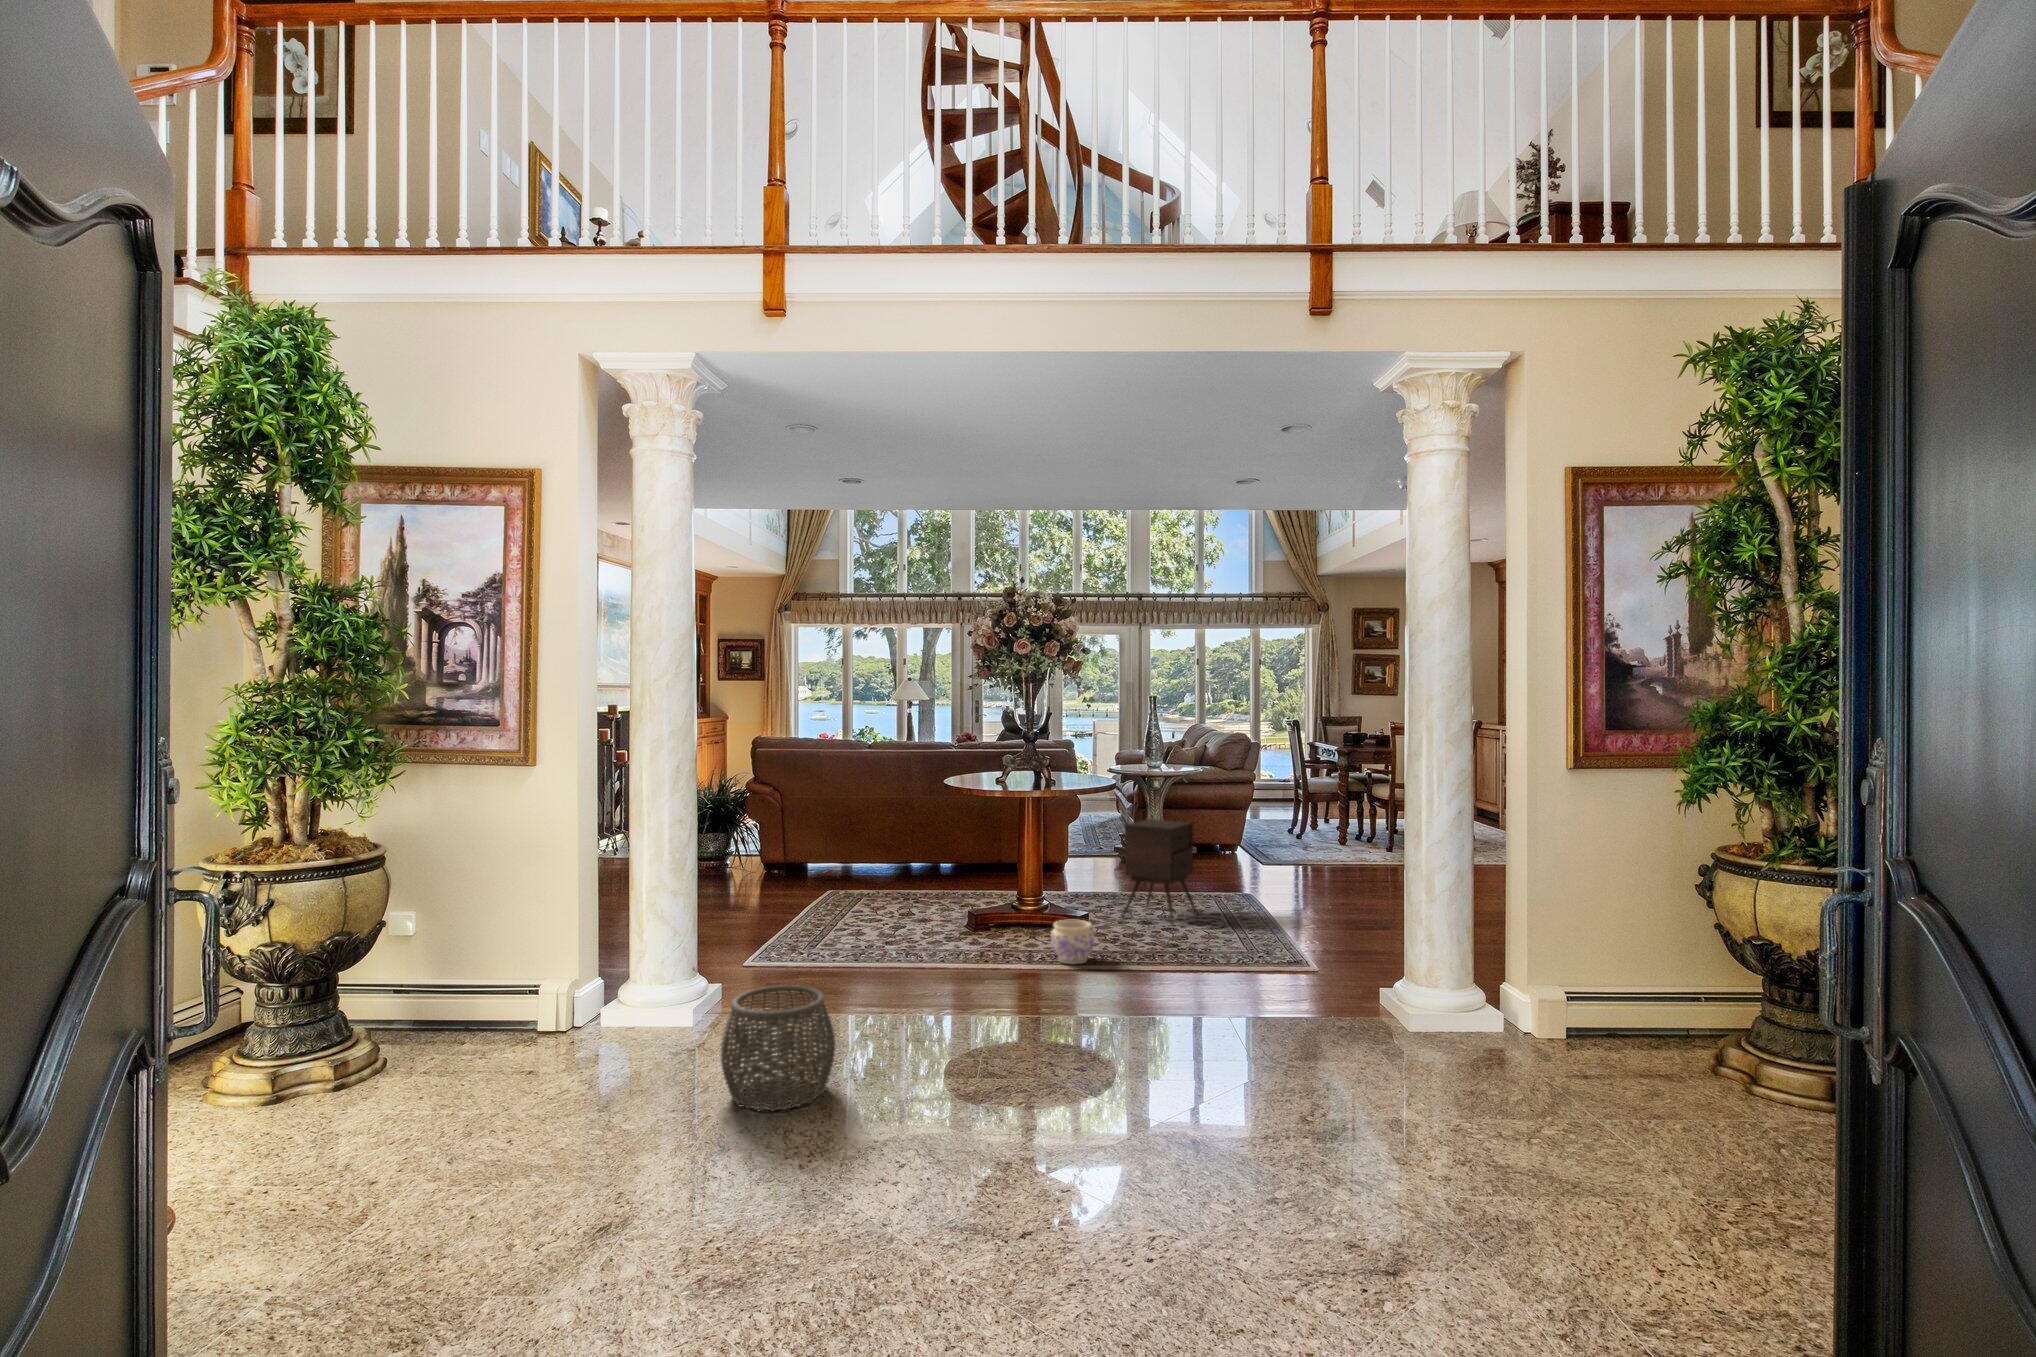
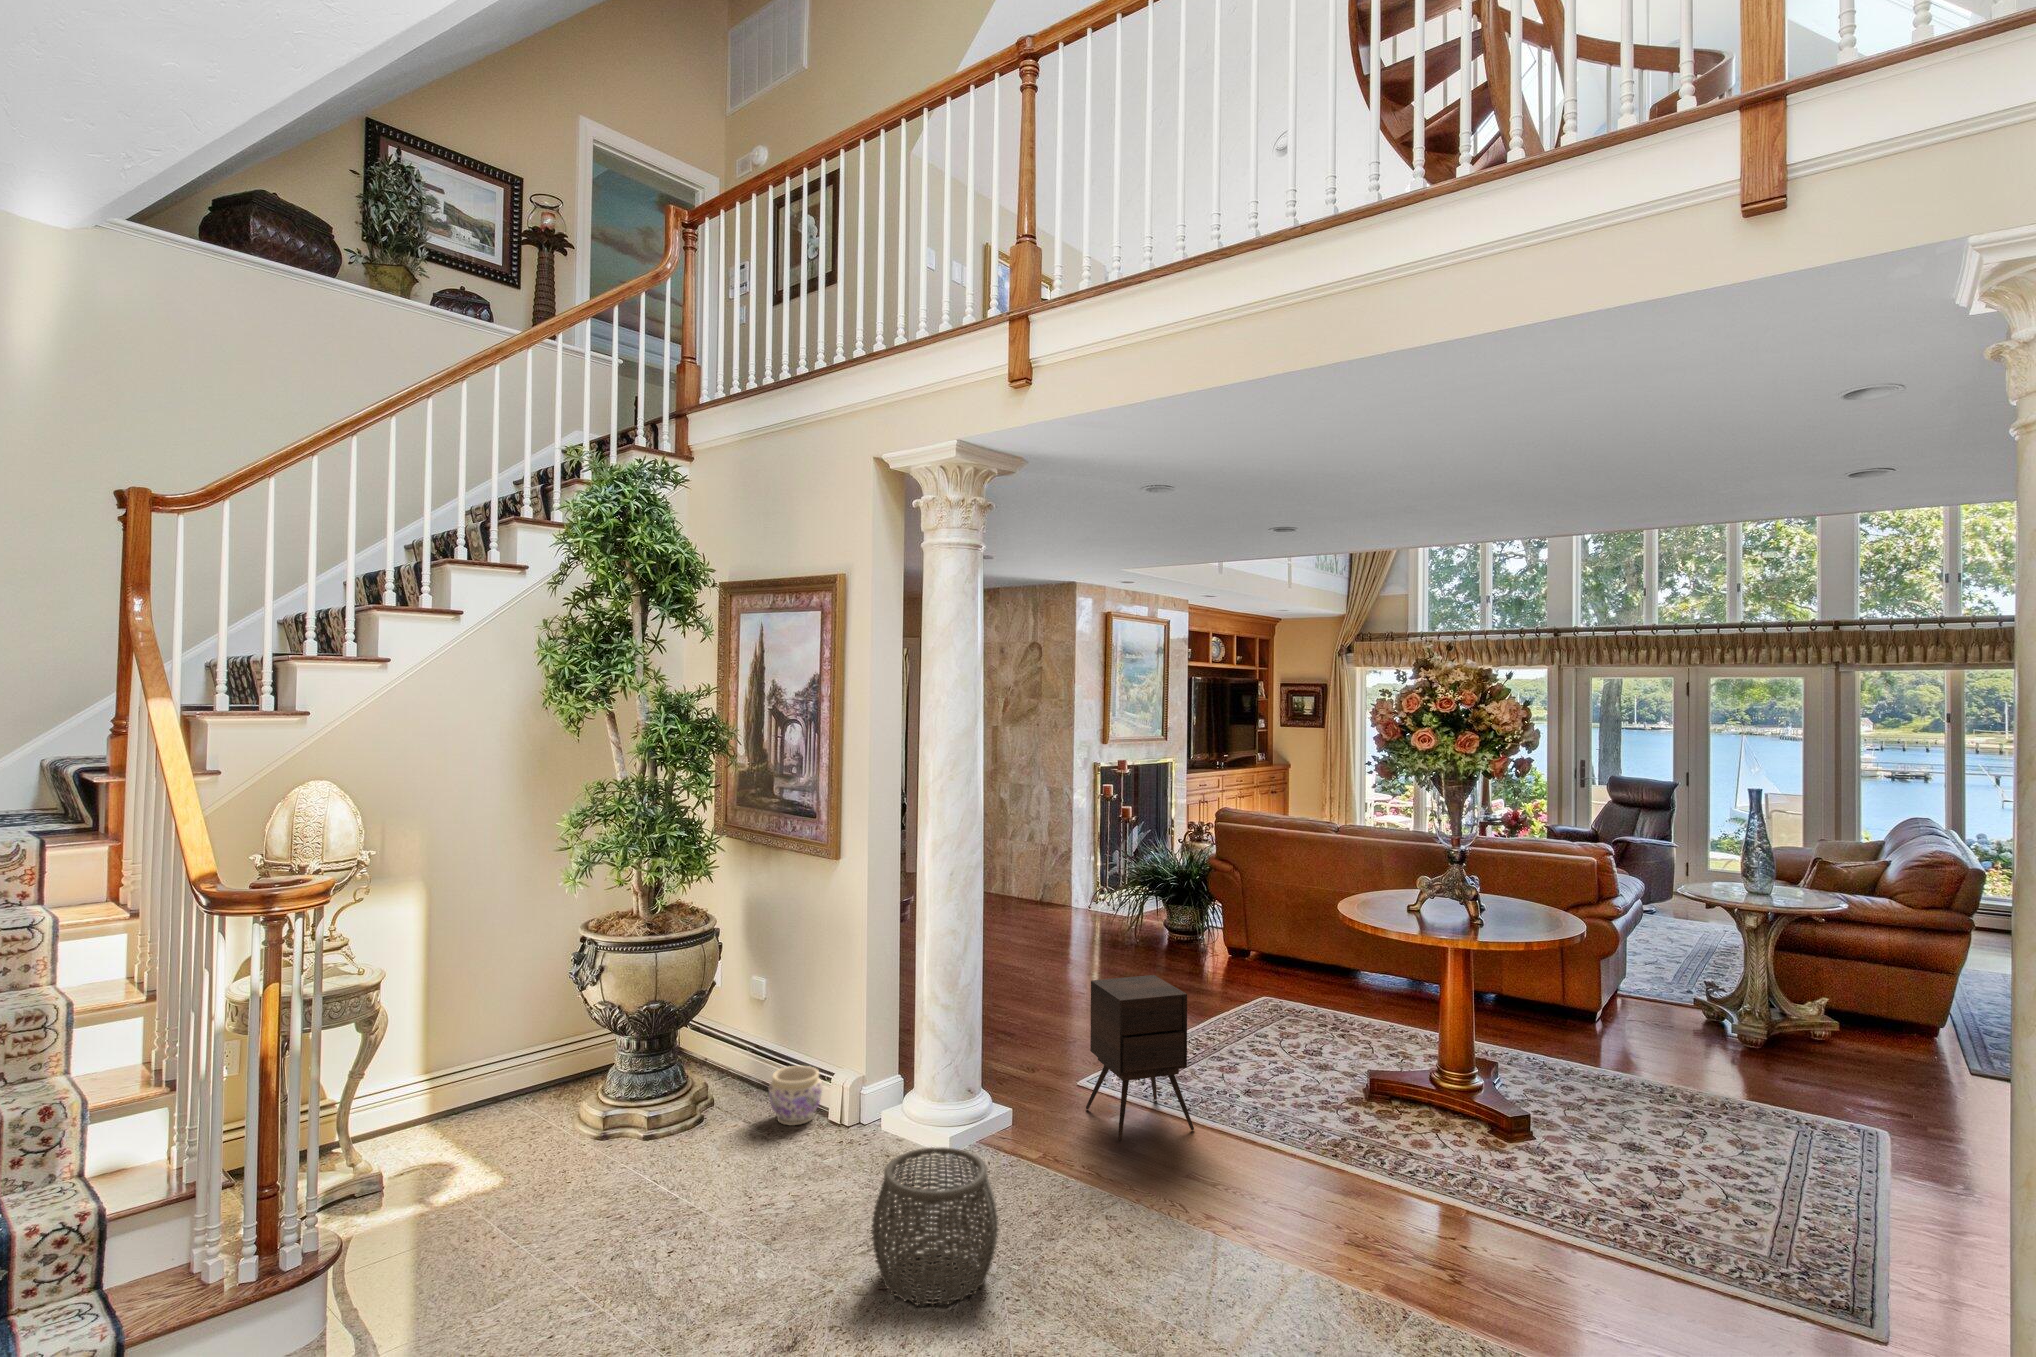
side table: present [1122,819,1197,924] -> present [1086,975,1194,1141]
planter: present [1051,920,1094,964] -> present [769,1066,823,1126]

